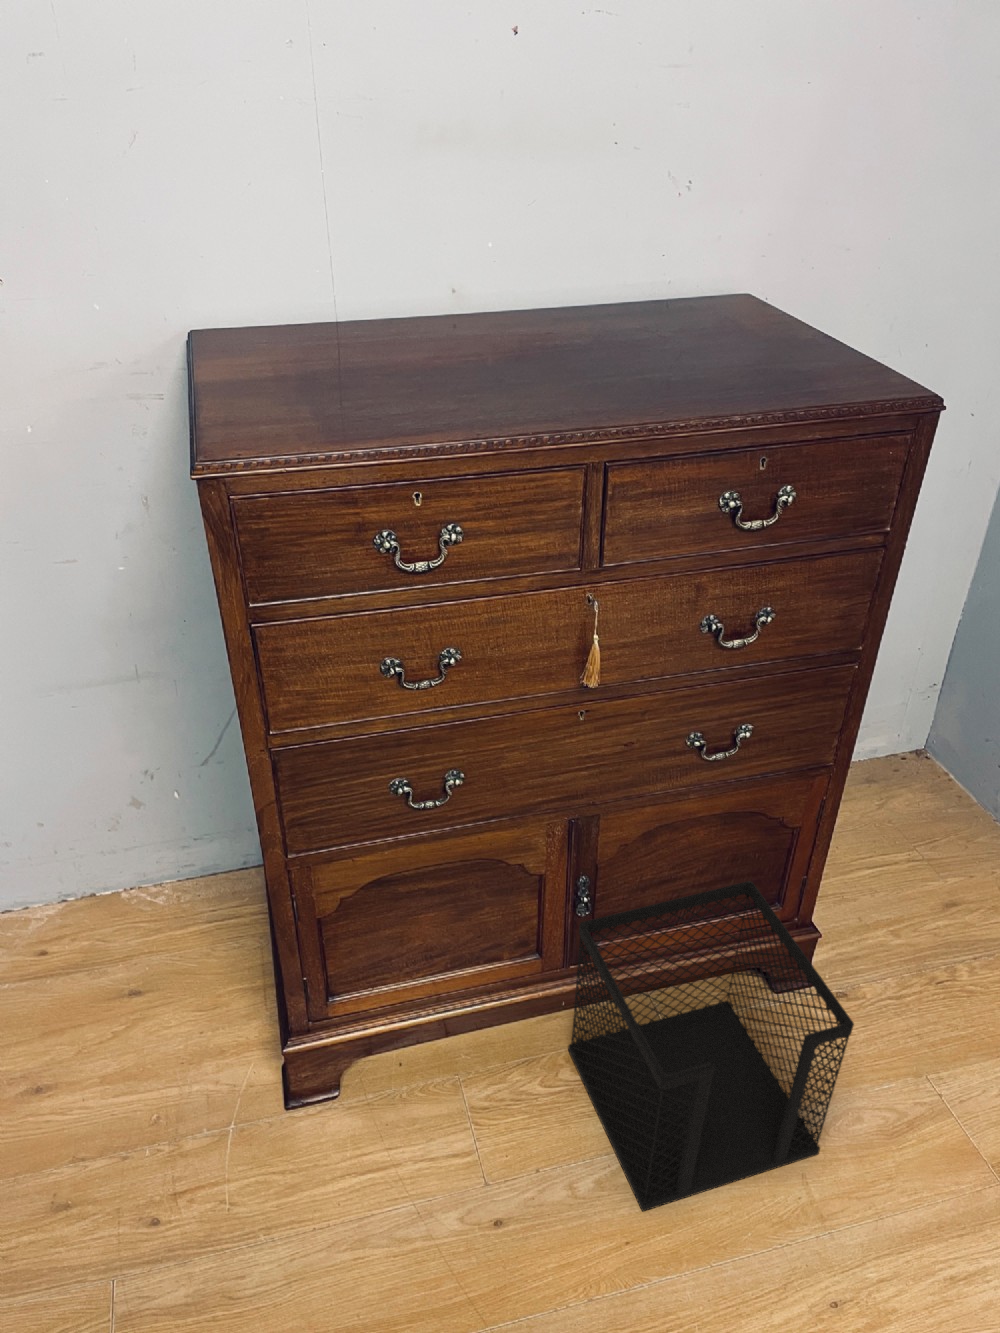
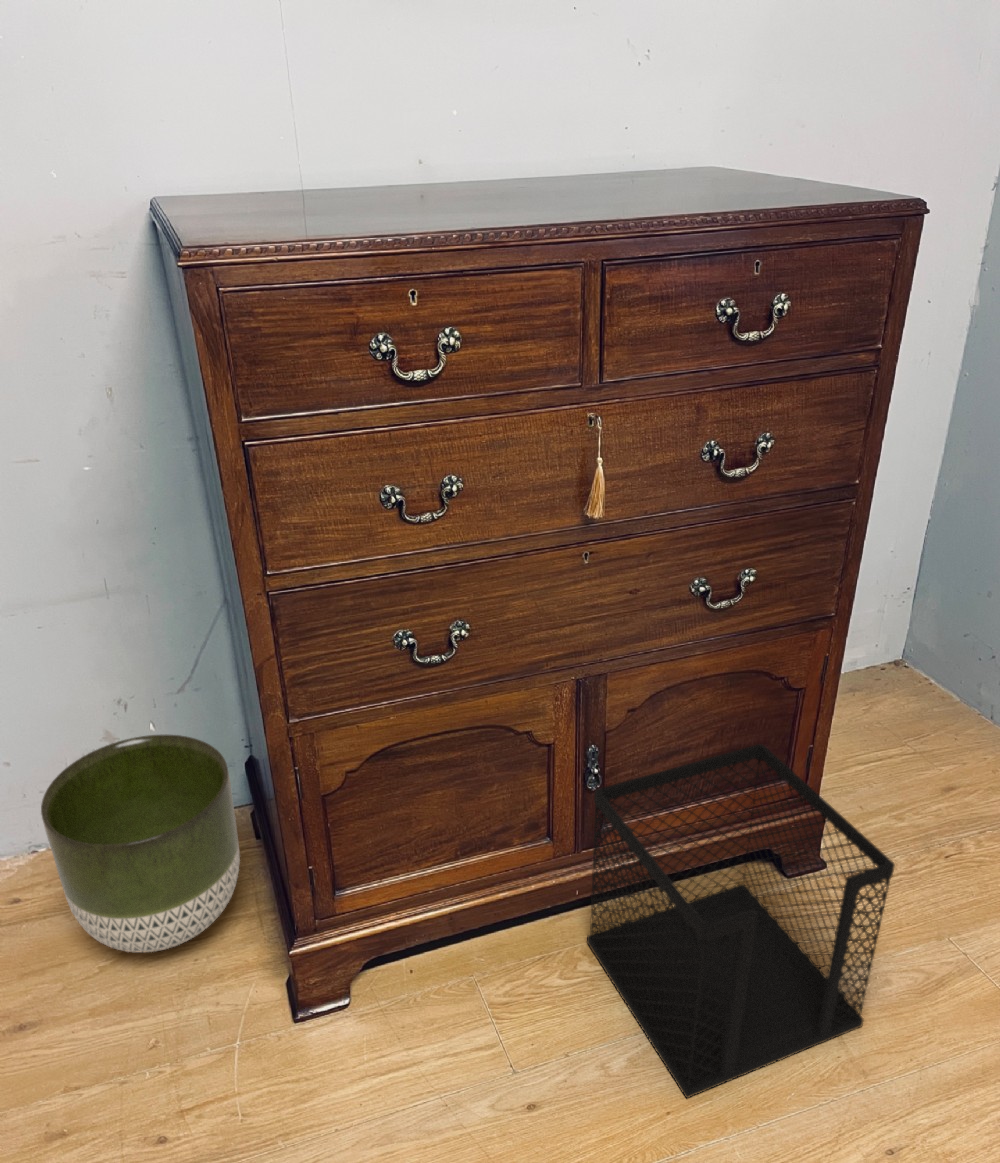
planter: none [55,826,240,1033] -> present [41,734,240,953]

